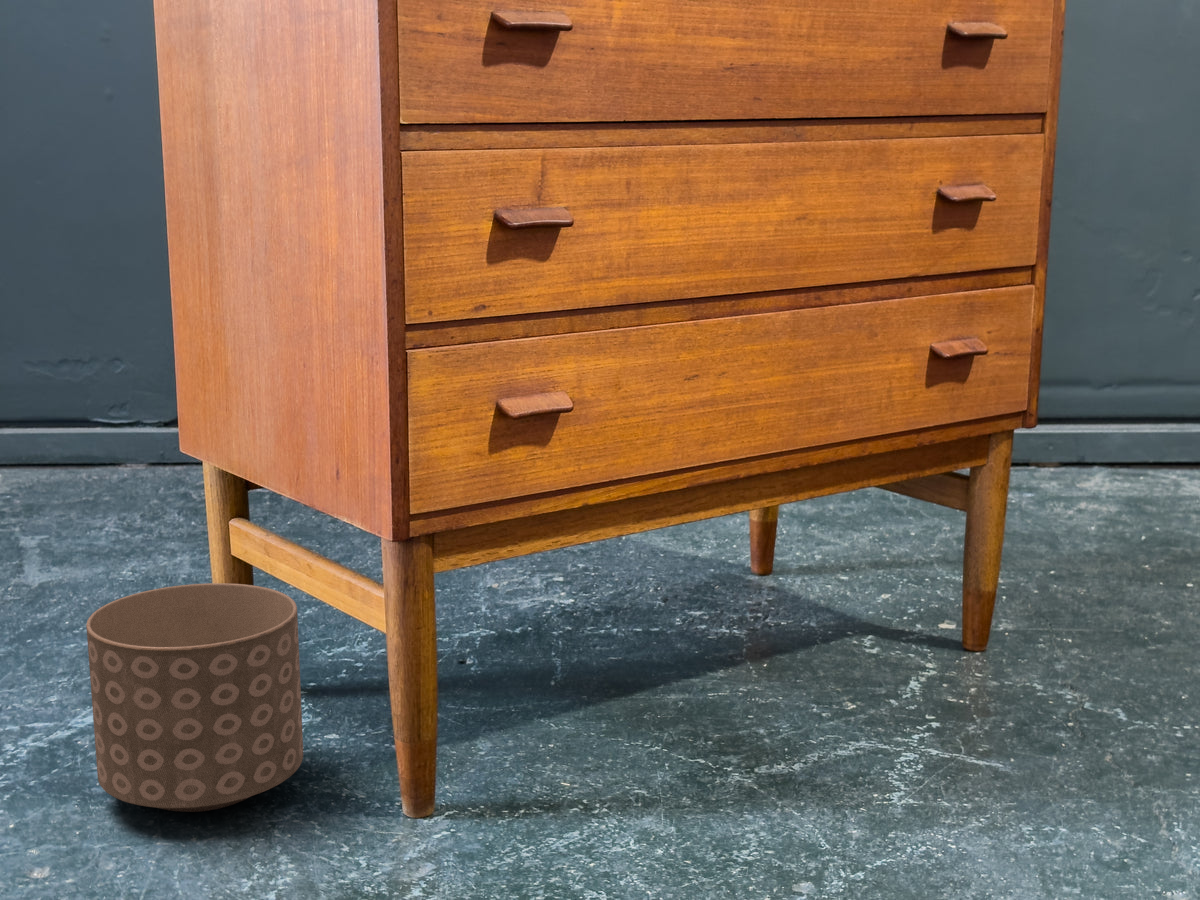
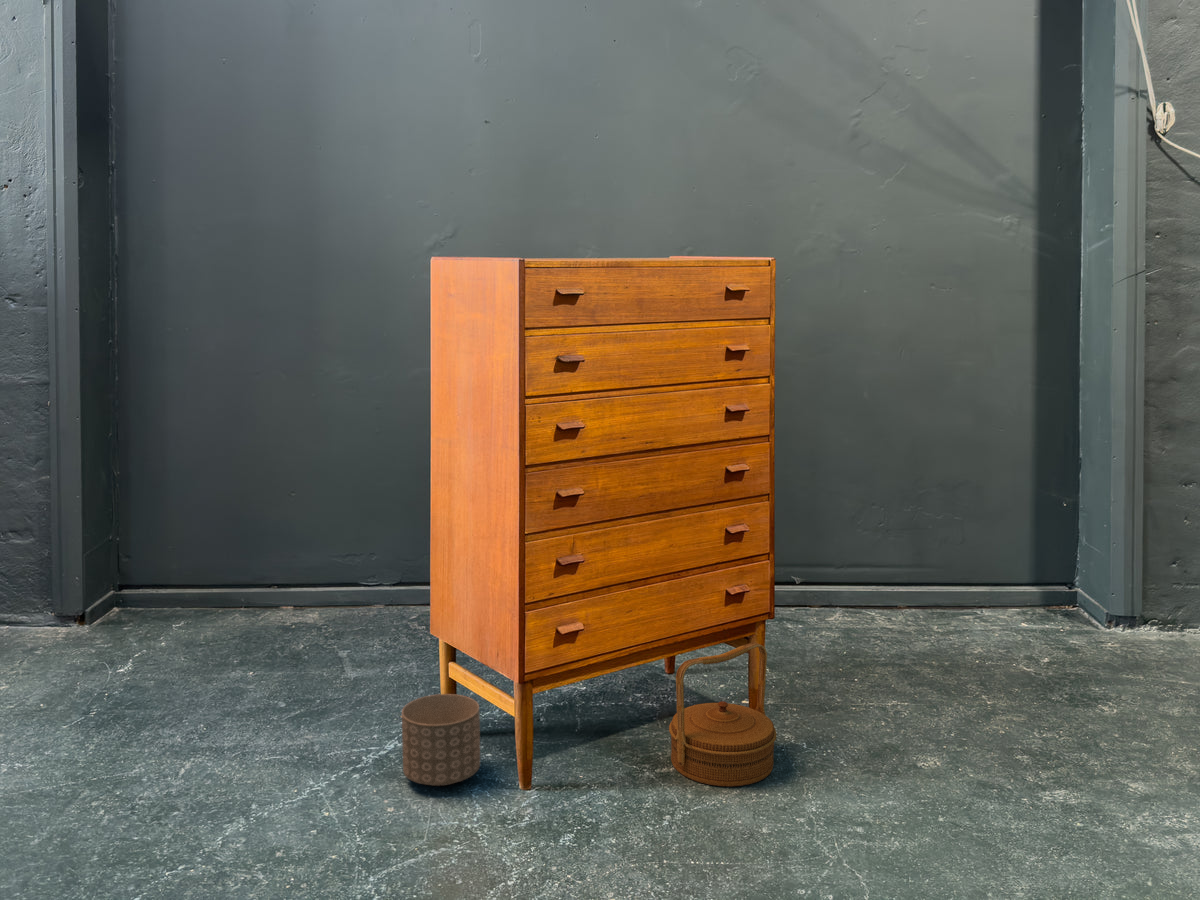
woven basket: none [790,458,1067,811] -> present [669,642,777,787]

